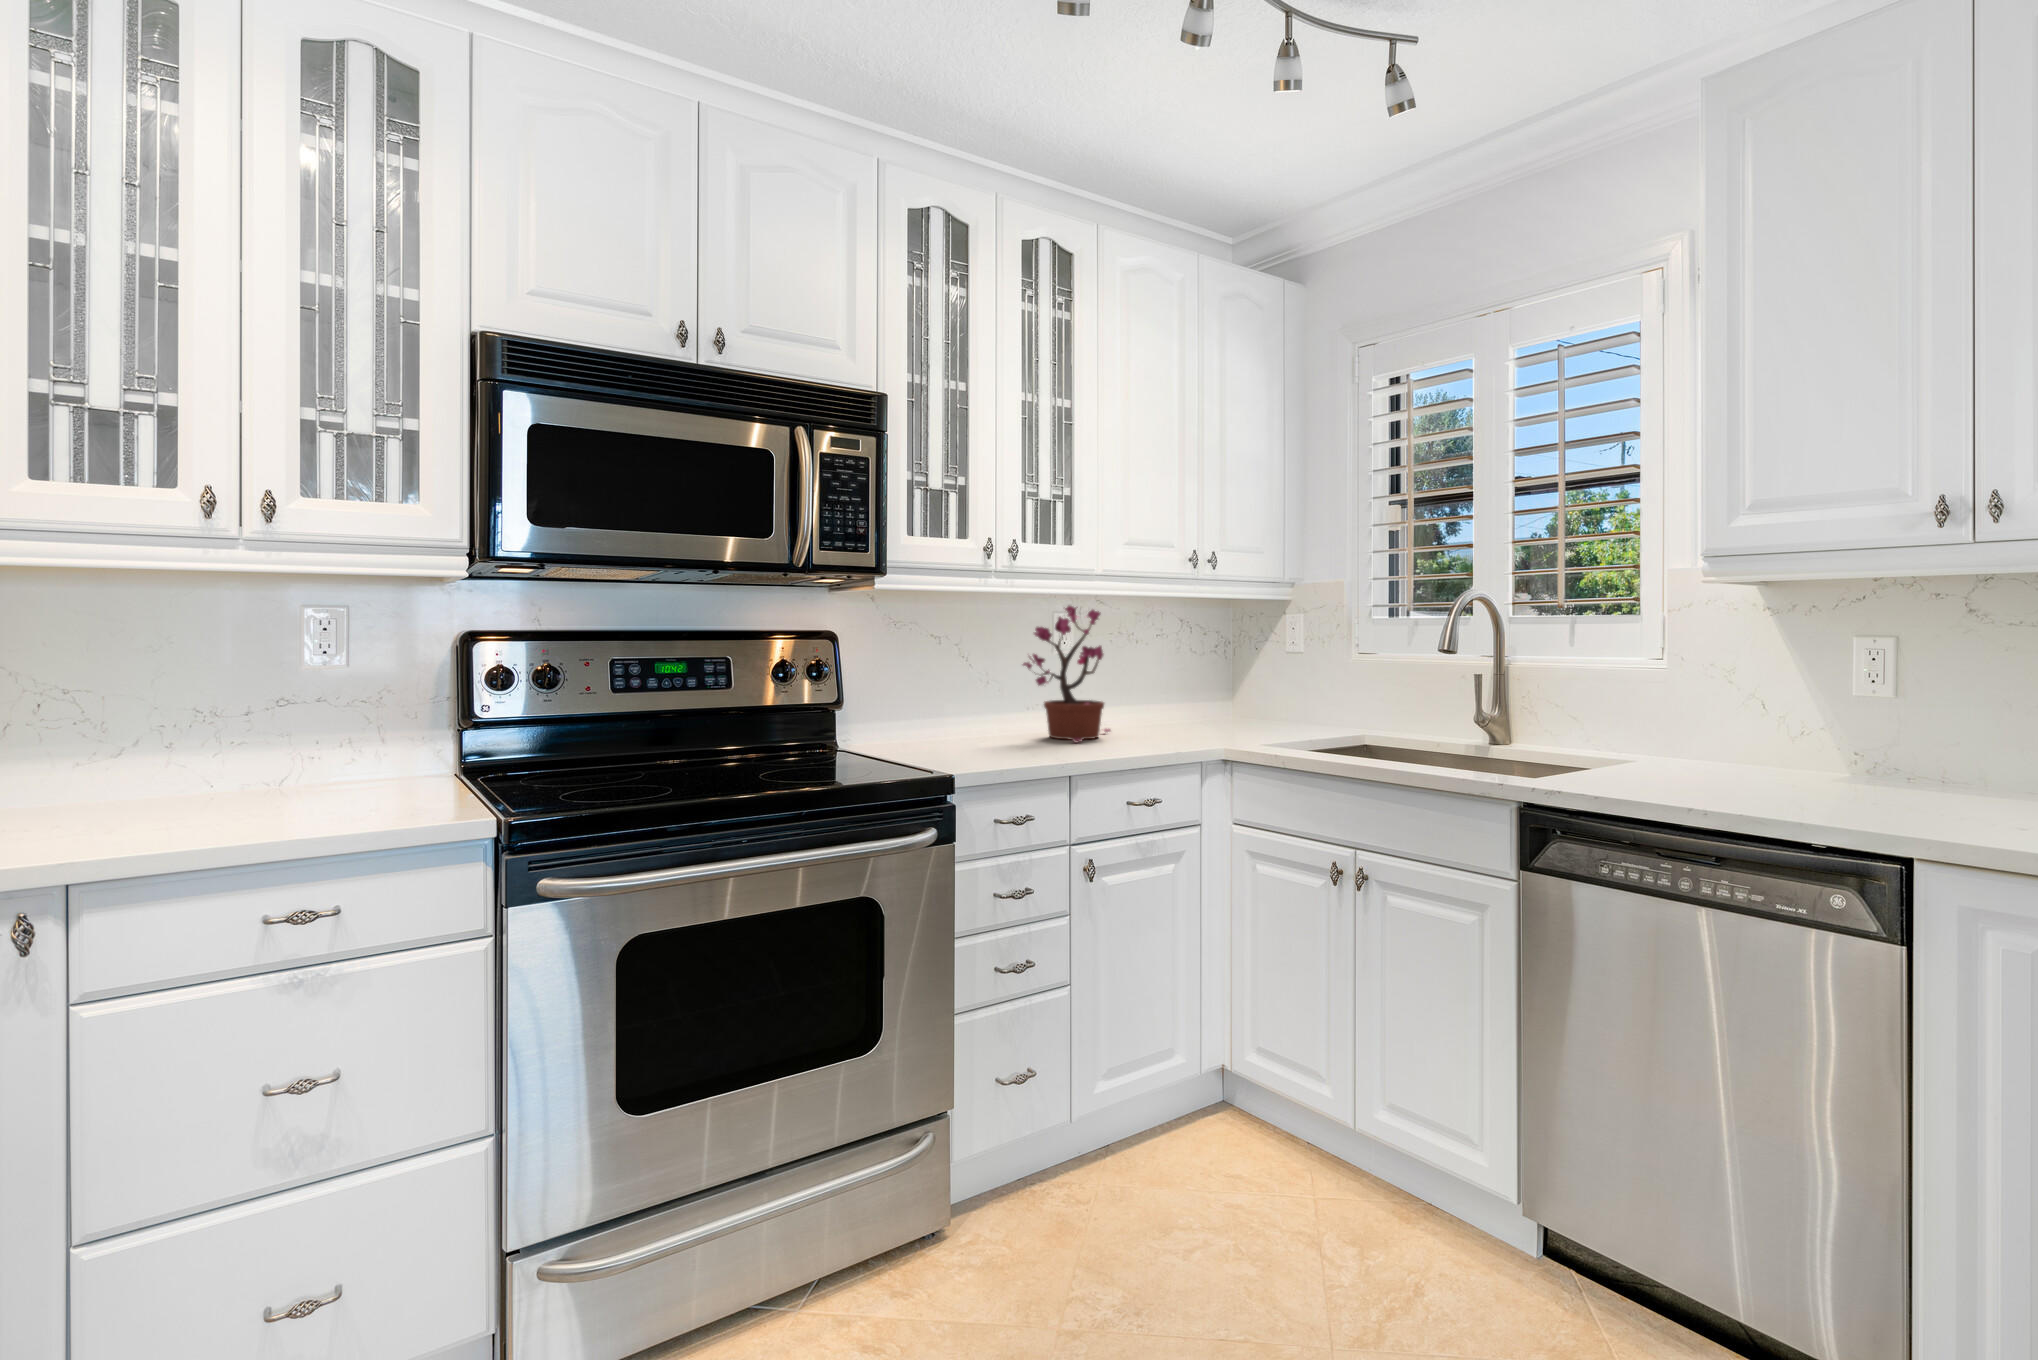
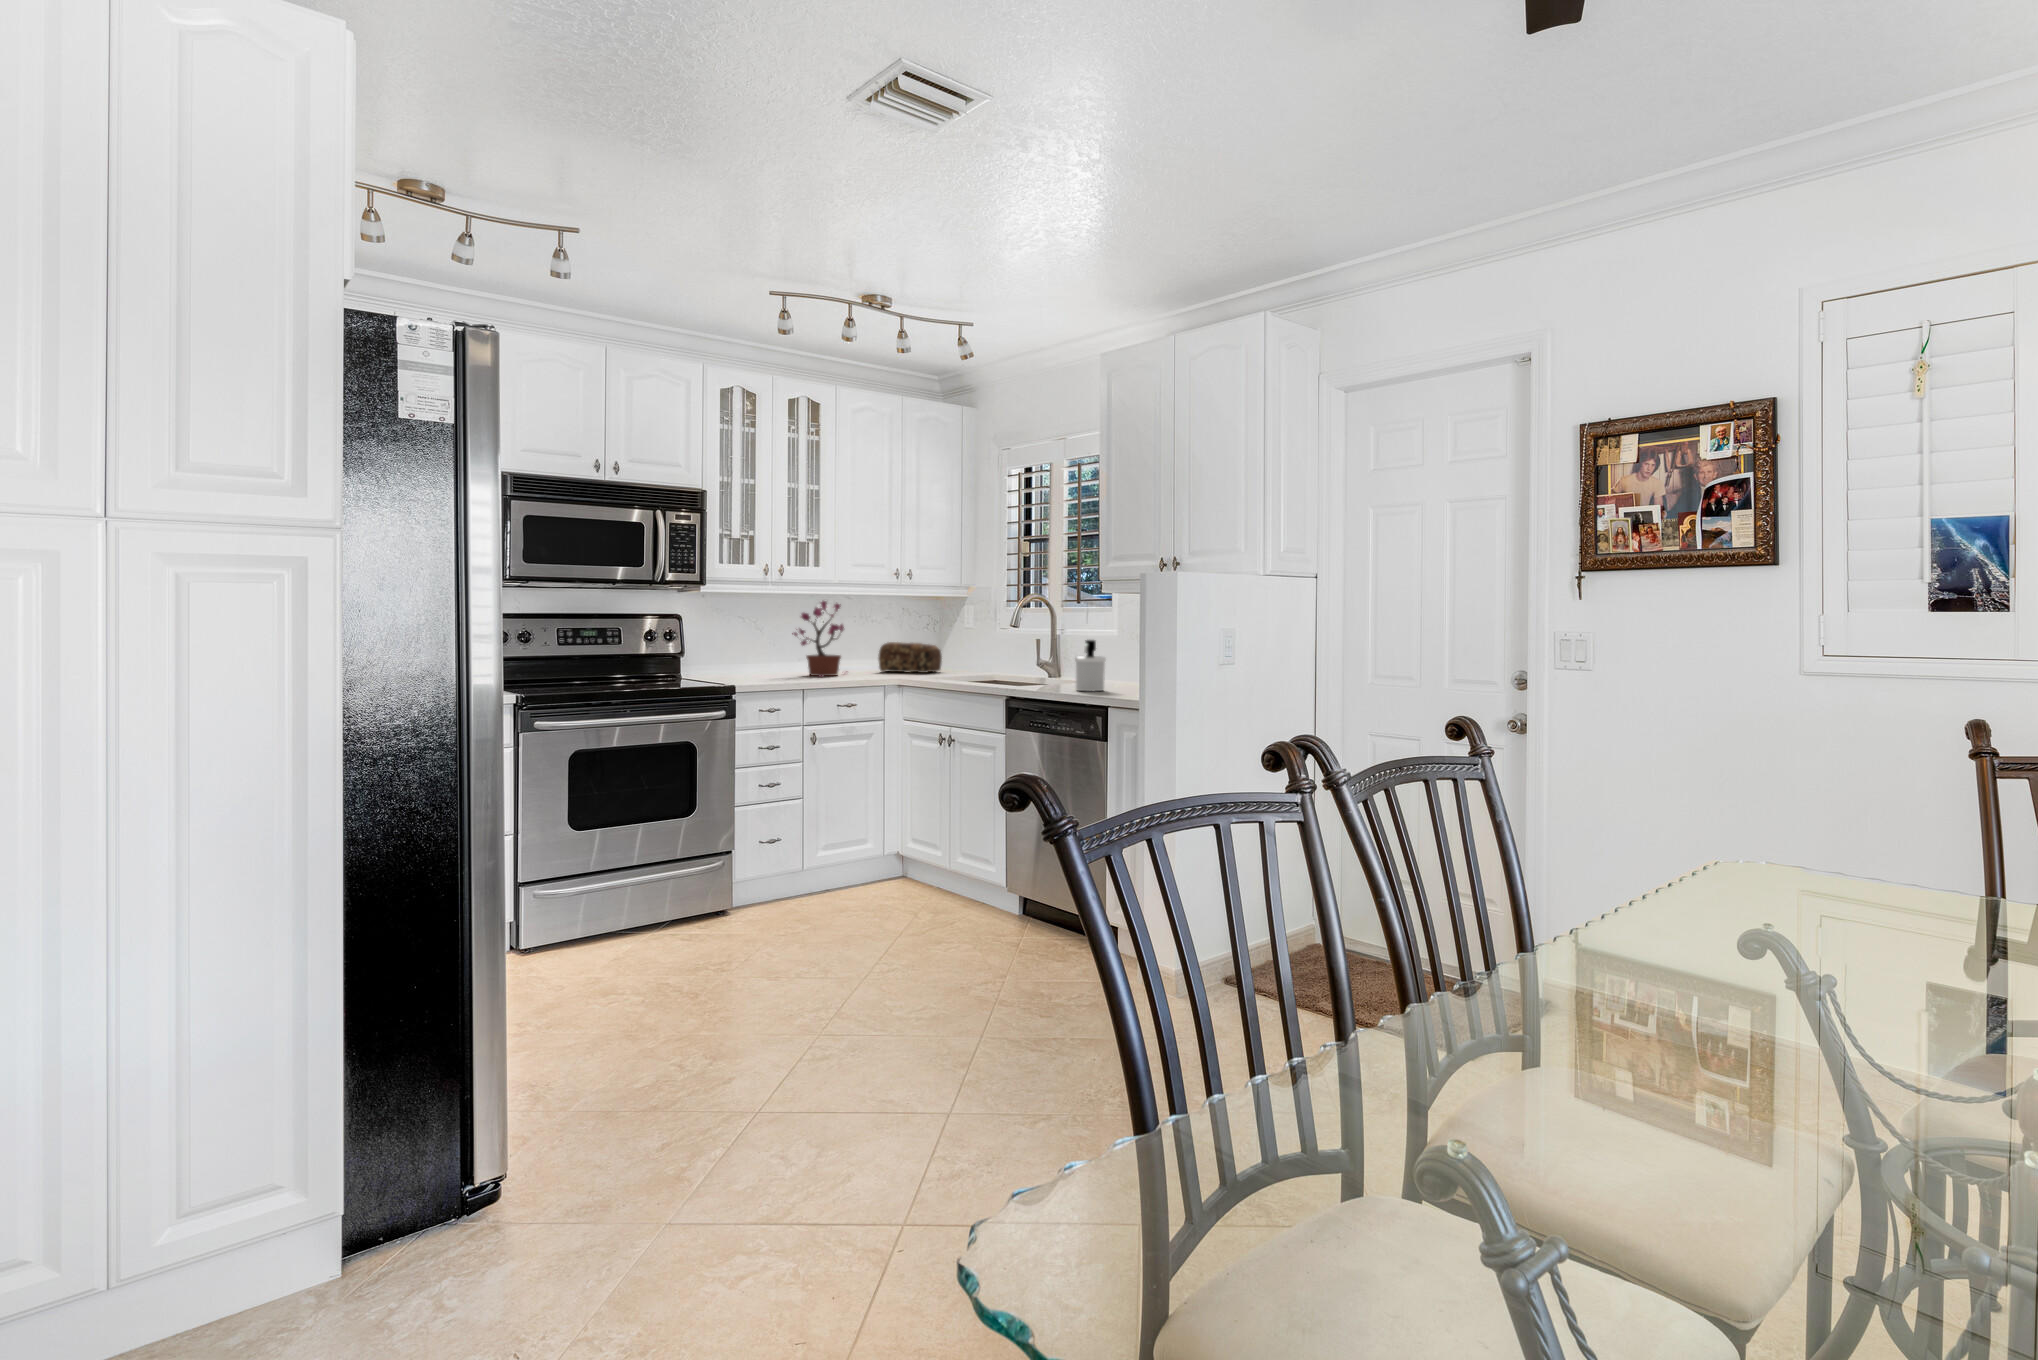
bread loaf: none [1153,676,1255,729] -> present [878,642,942,673]
soap dispenser: none [1665,679,1739,792] -> present [1075,640,1106,691]

